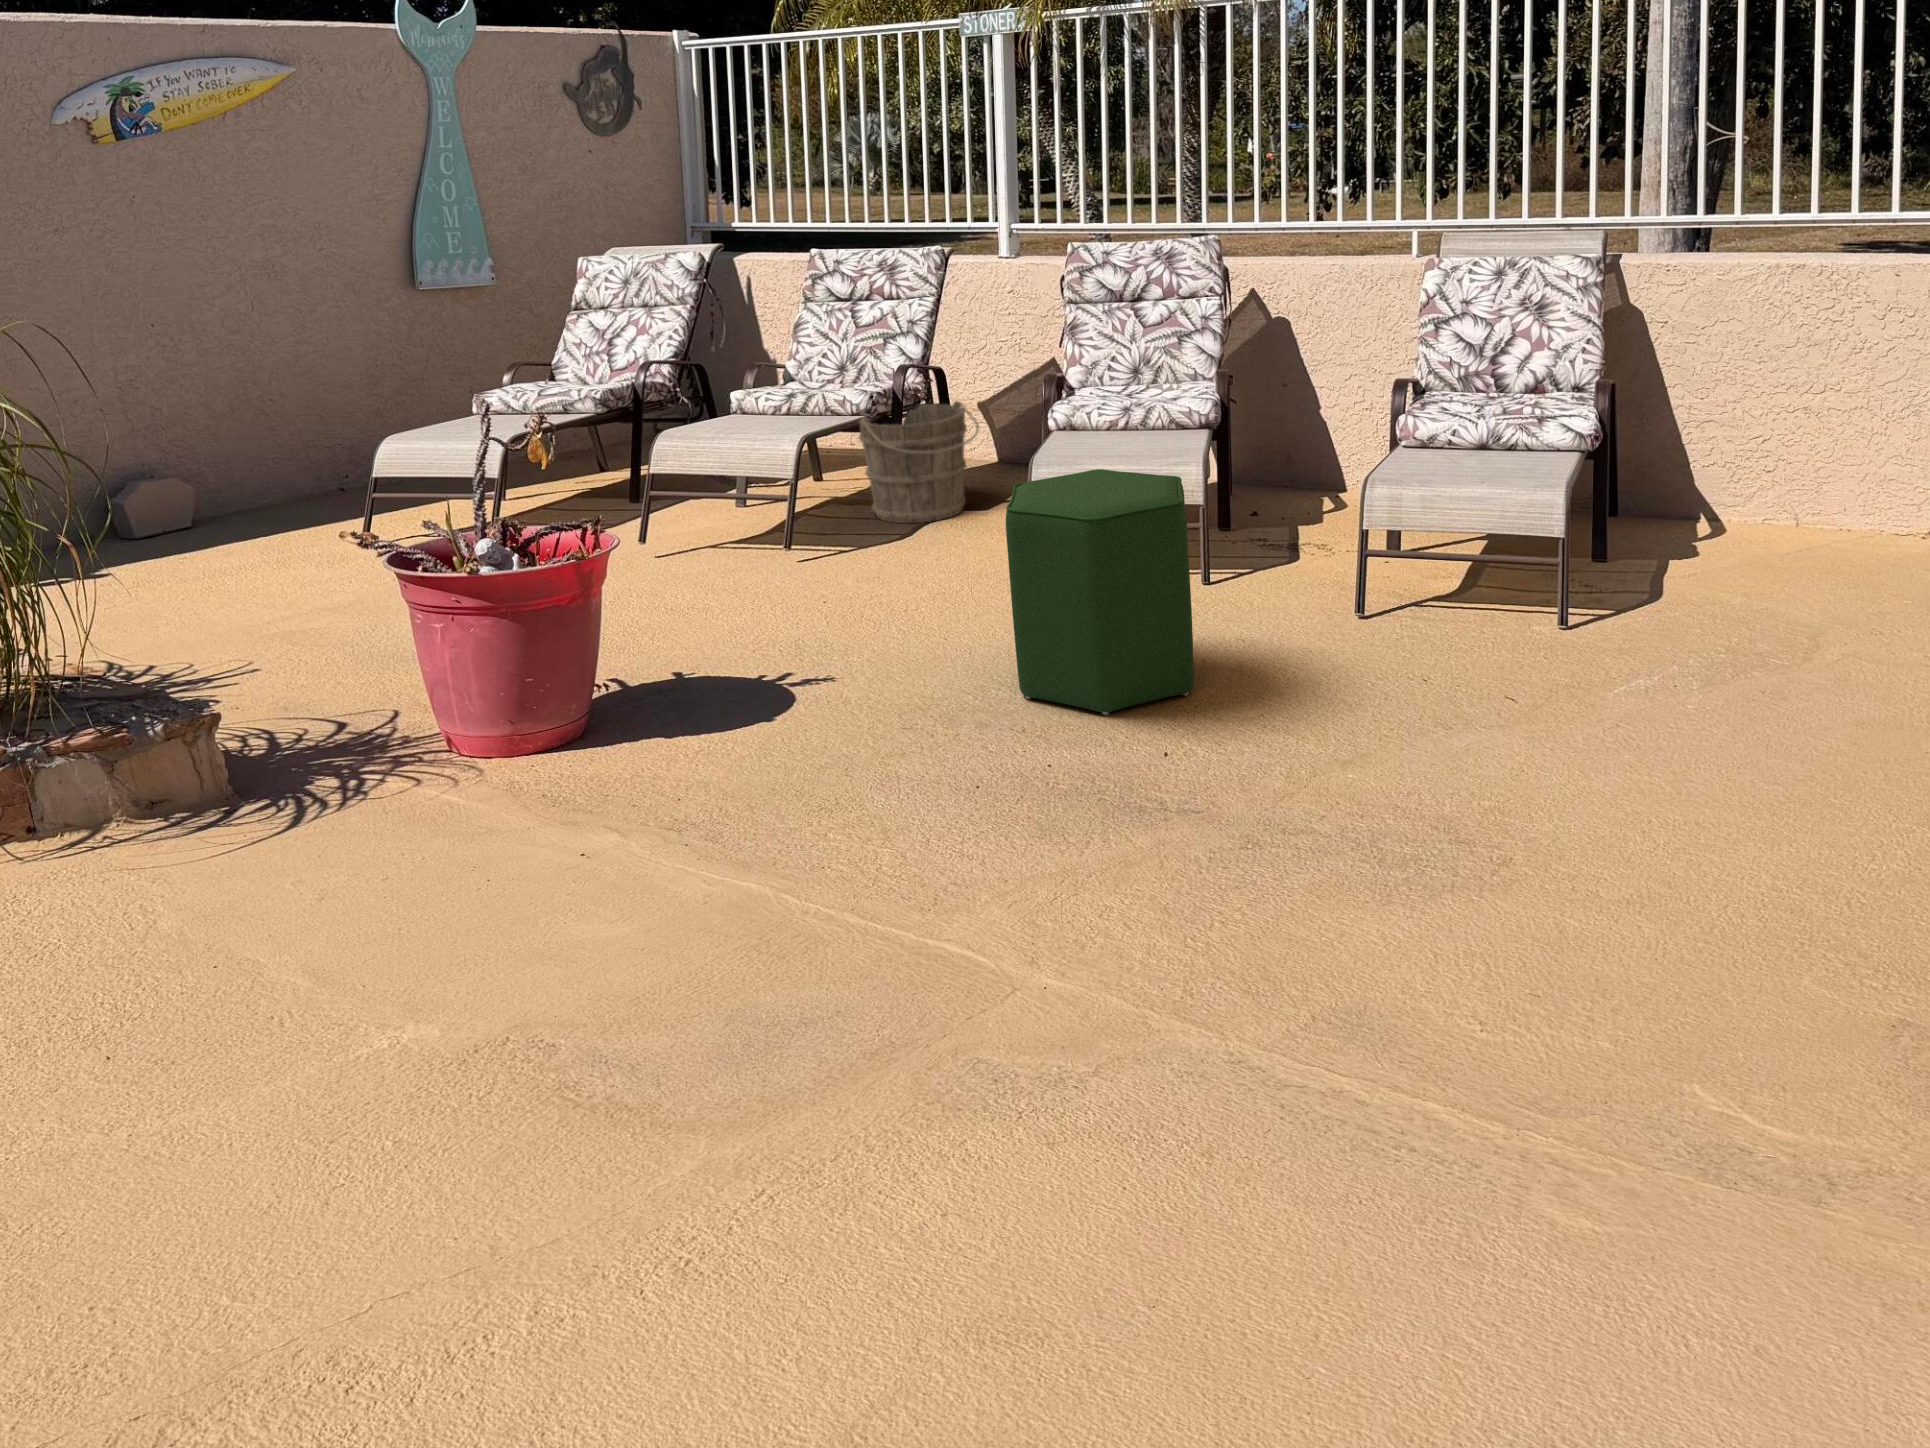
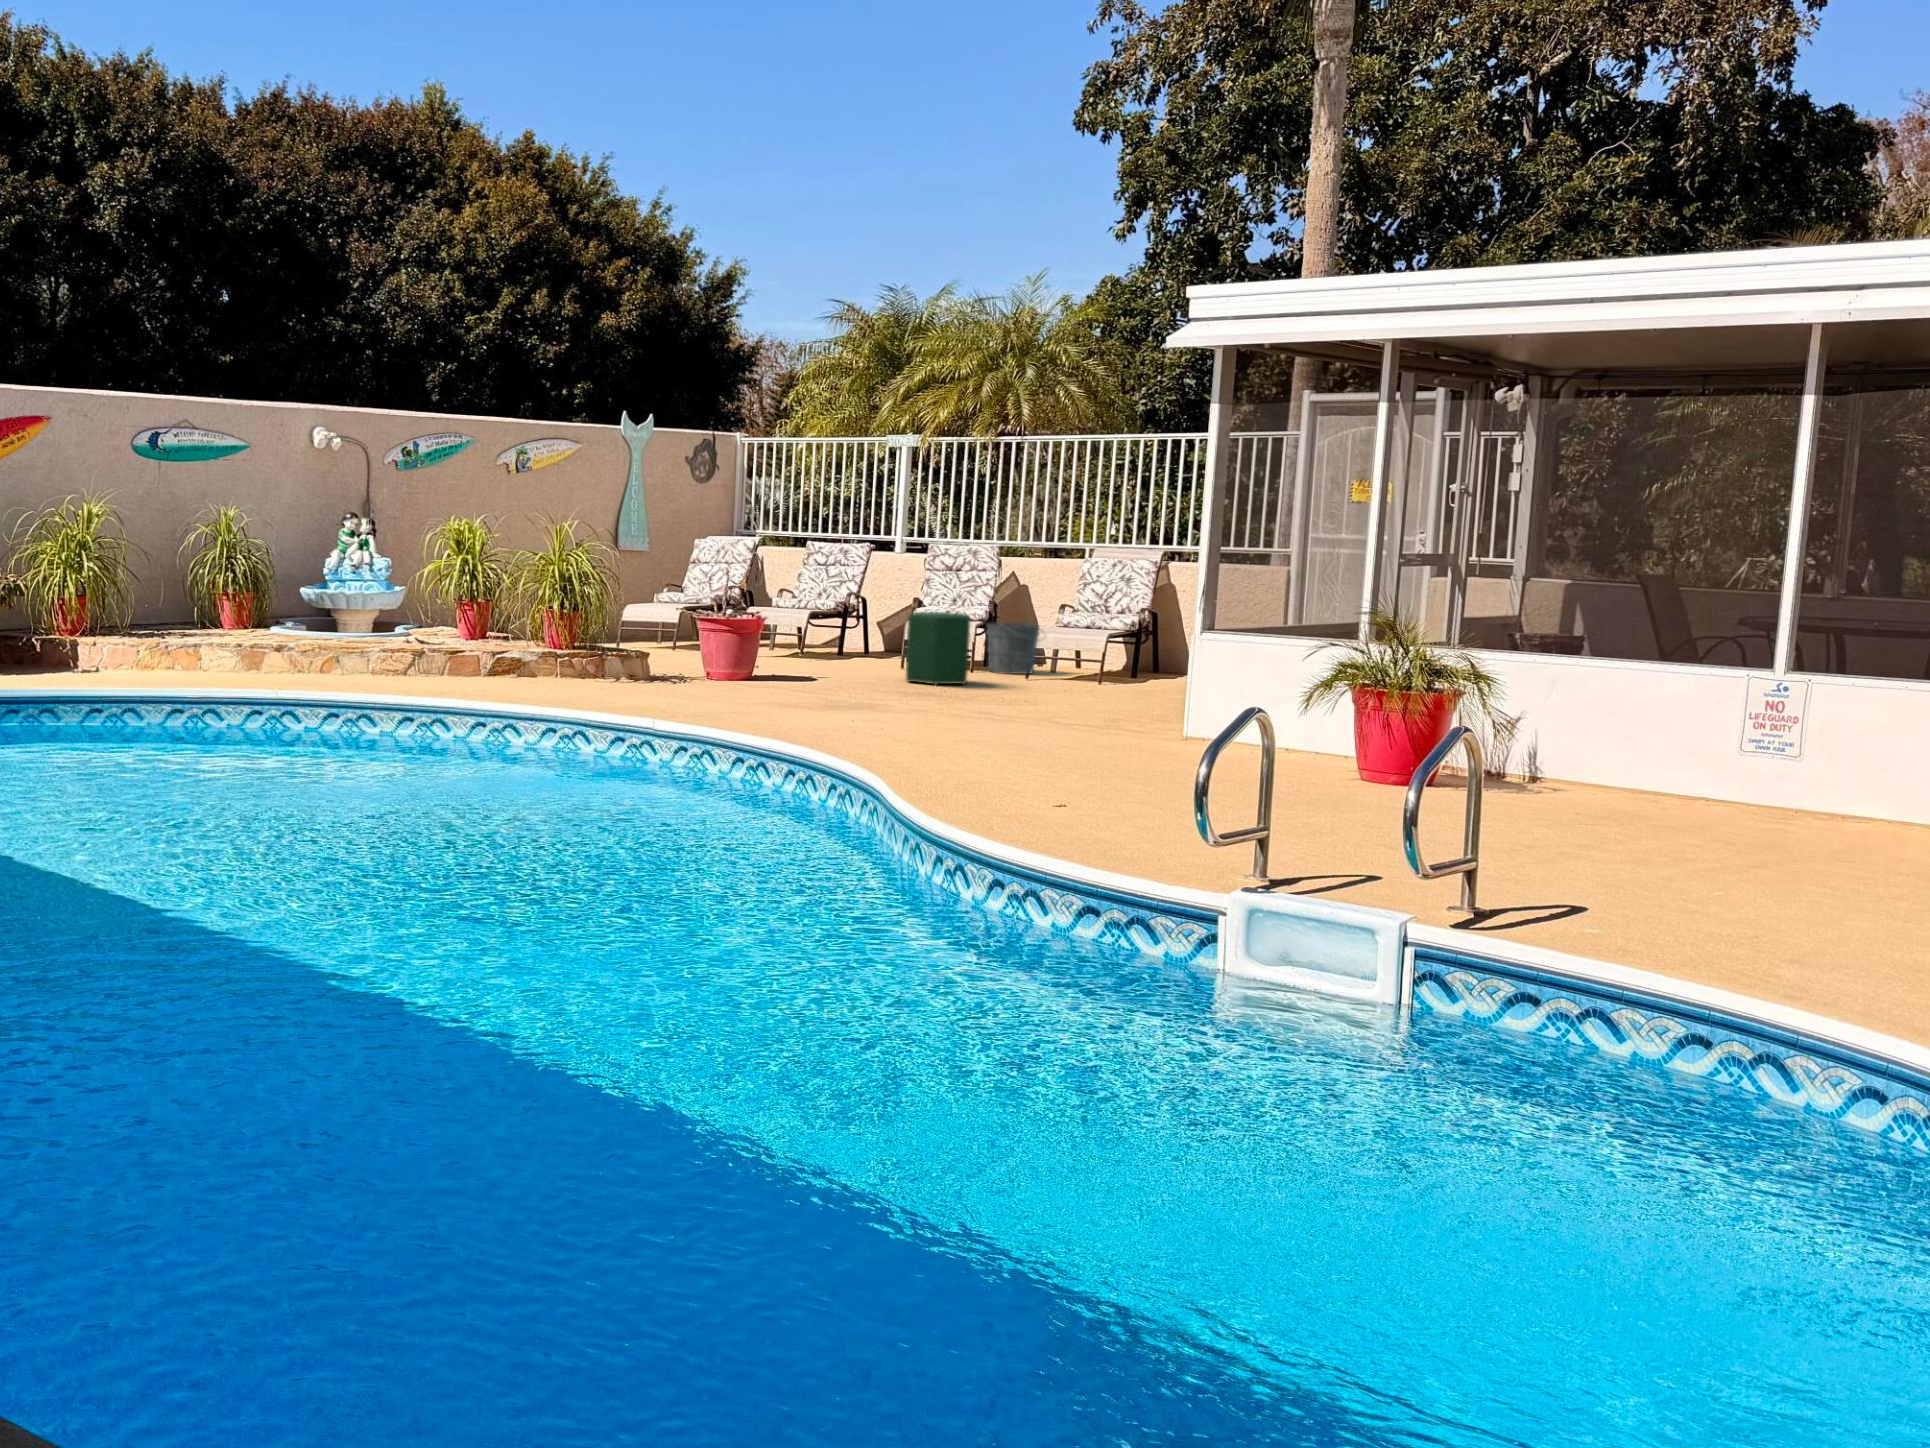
bucket: present [859,401,979,523] -> present [986,621,1040,674]

